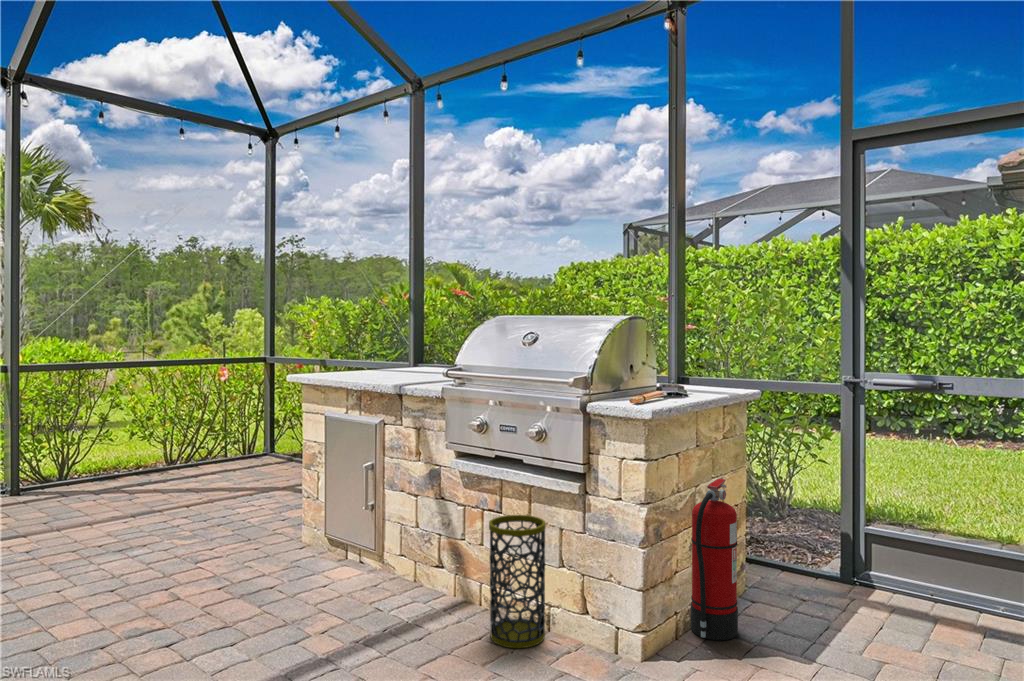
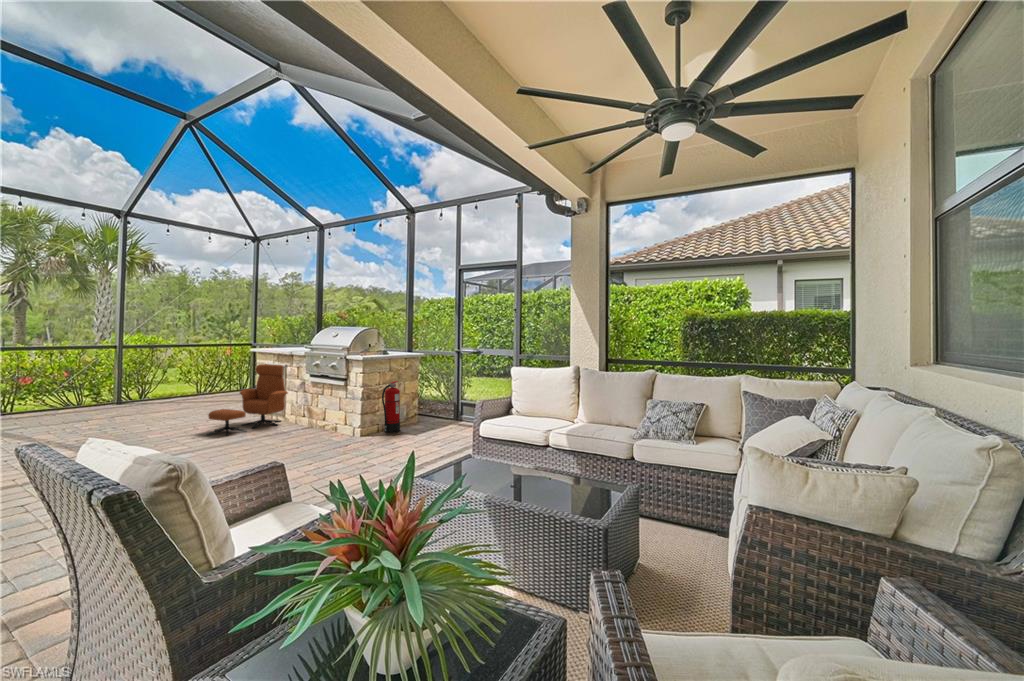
lounge chair: none [199,419,399,643] -> present [207,364,288,435]
trash can: present [489,515,546,648] -> none [313,394,333,435]

